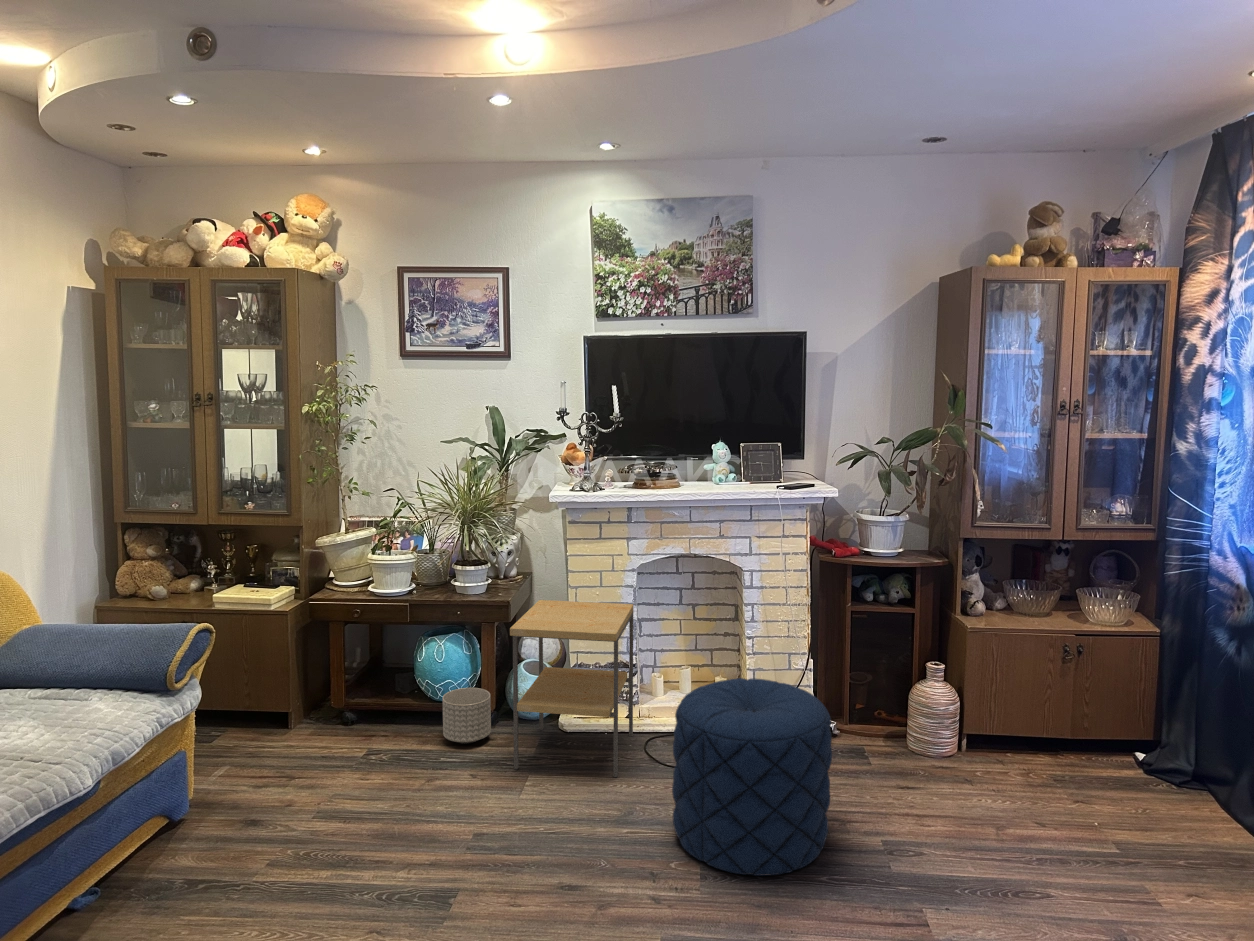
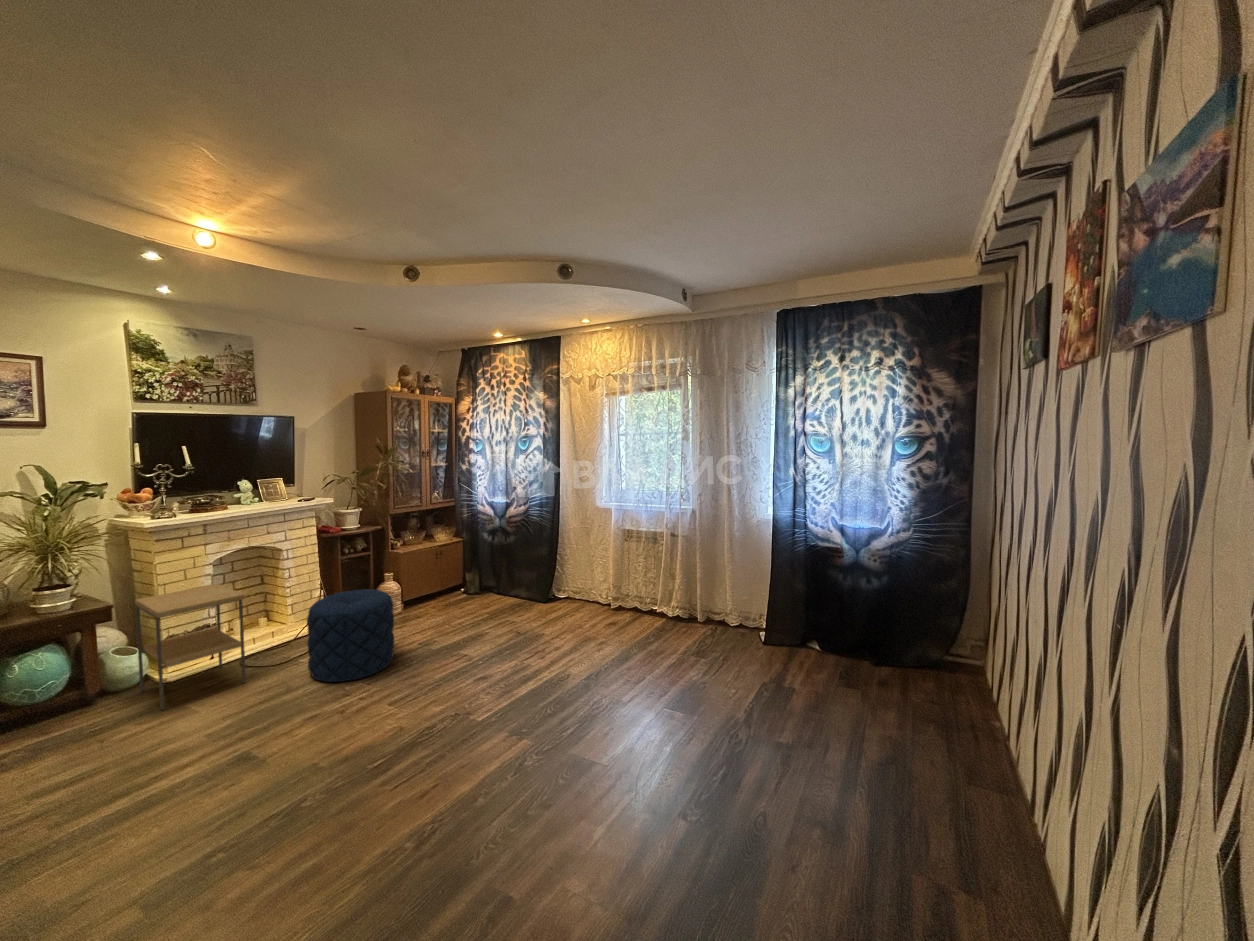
planter: present [443,688,491,744] -> none [52,678,107,725]

